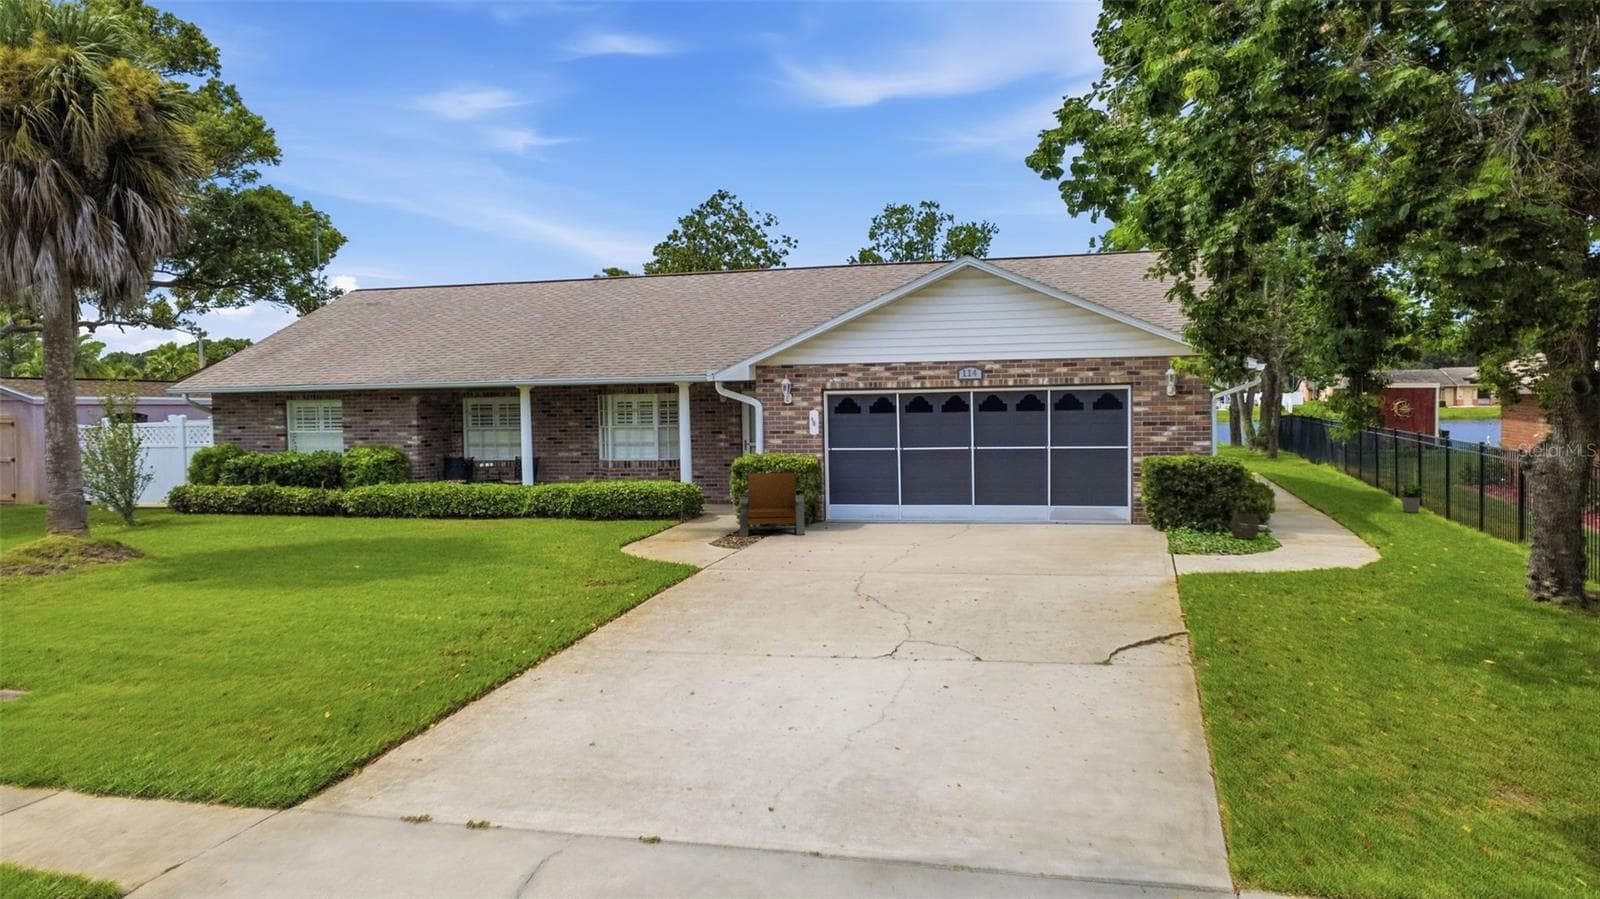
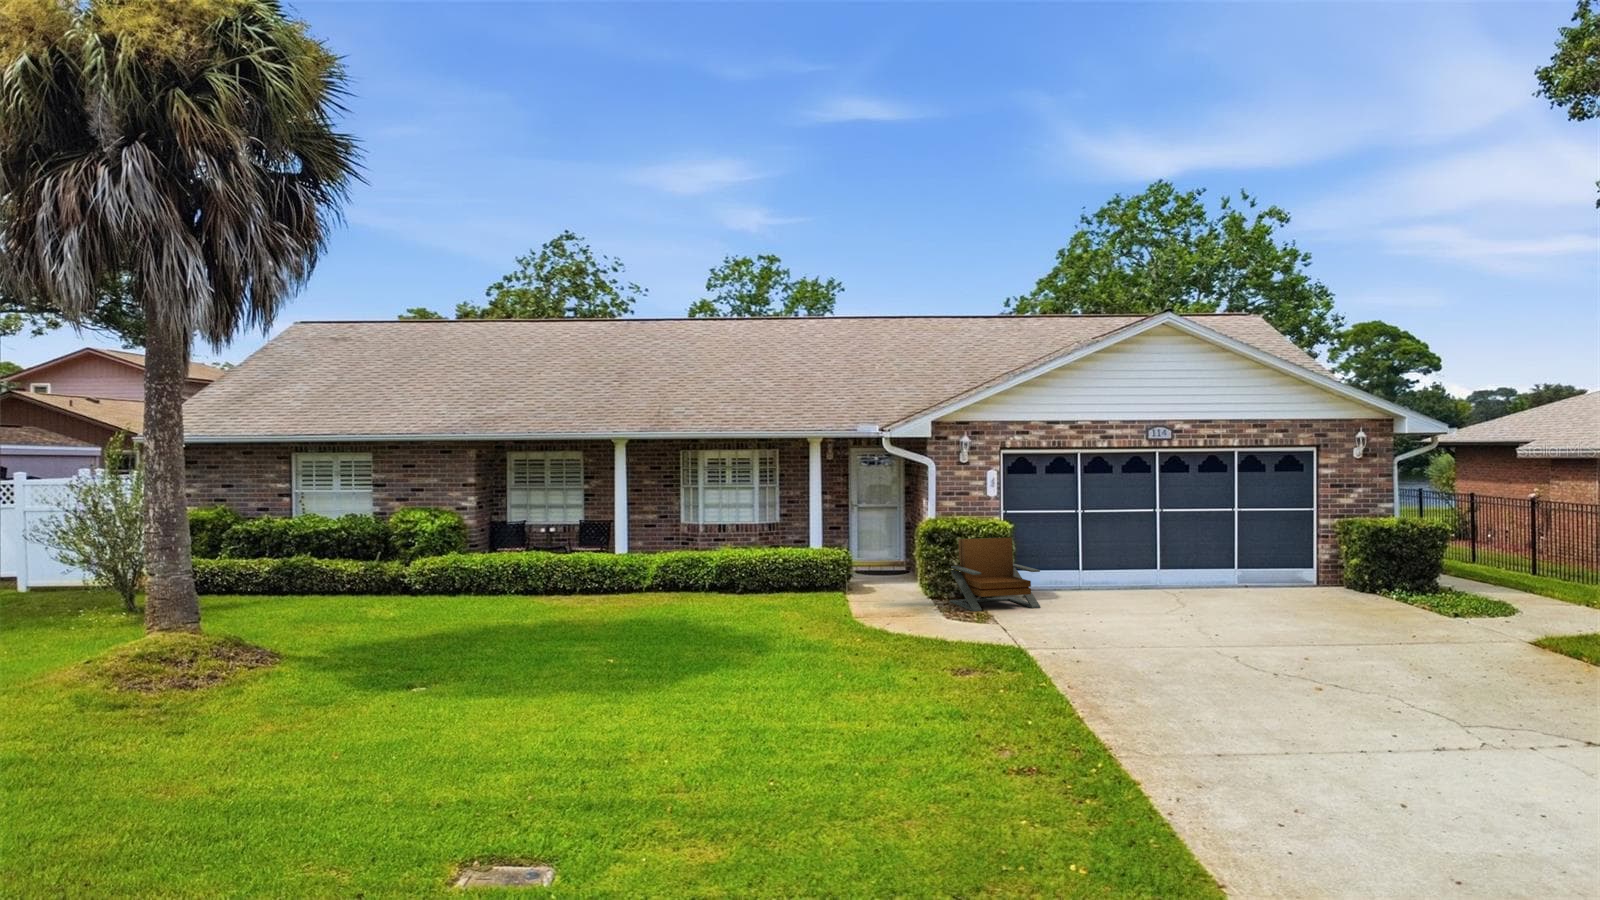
potted plant: present [1396,485,1425,513] -> none [1513,546,1552,572]
woven basket: present [1231,514,1259,539] -> none [1463,577,1496,602]

